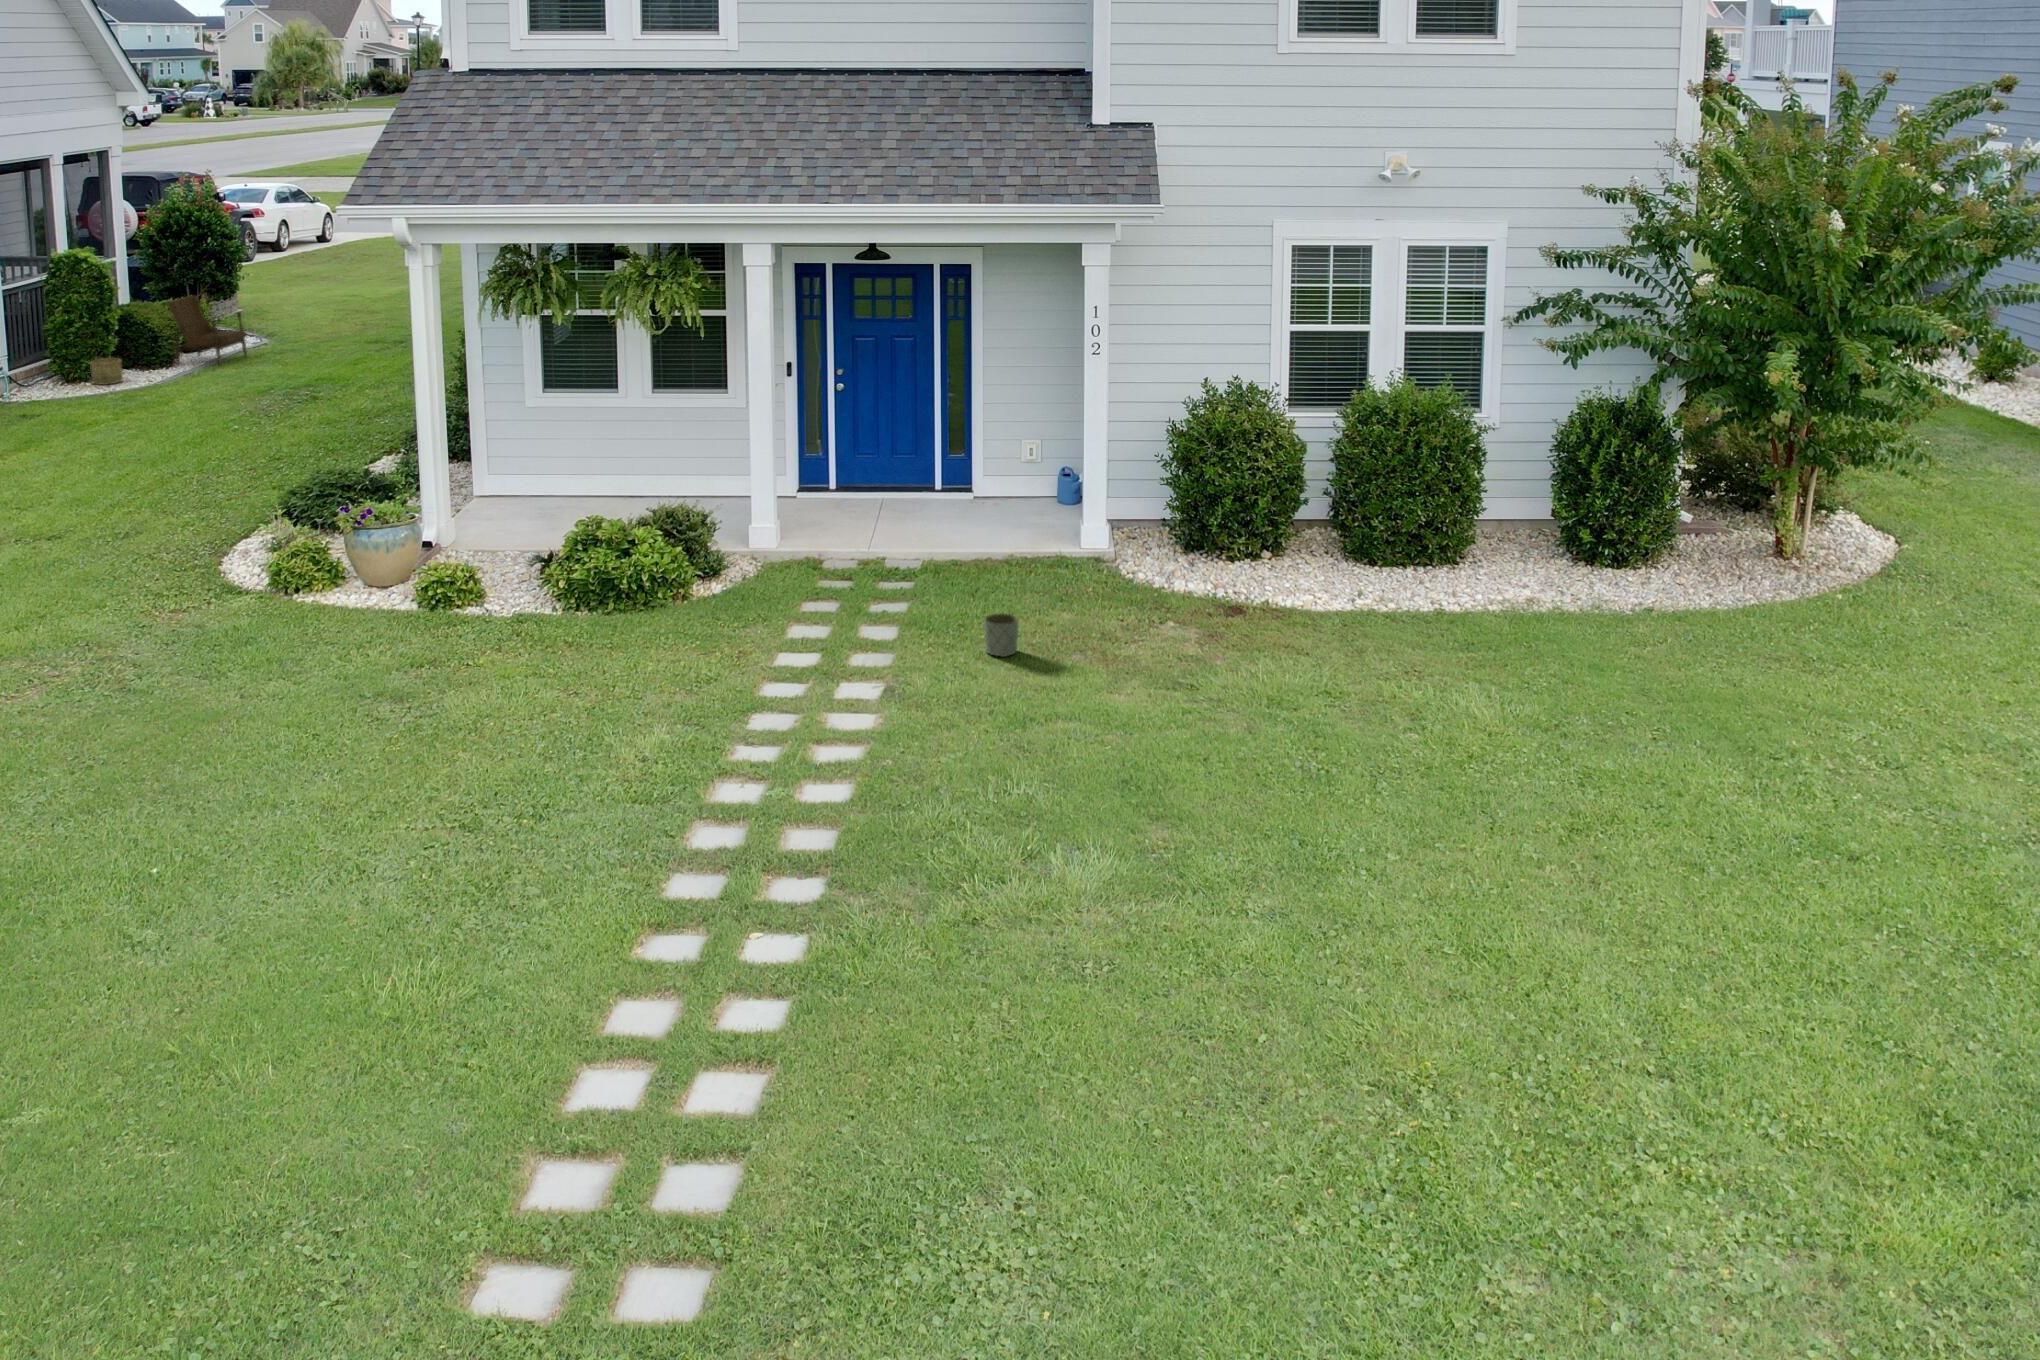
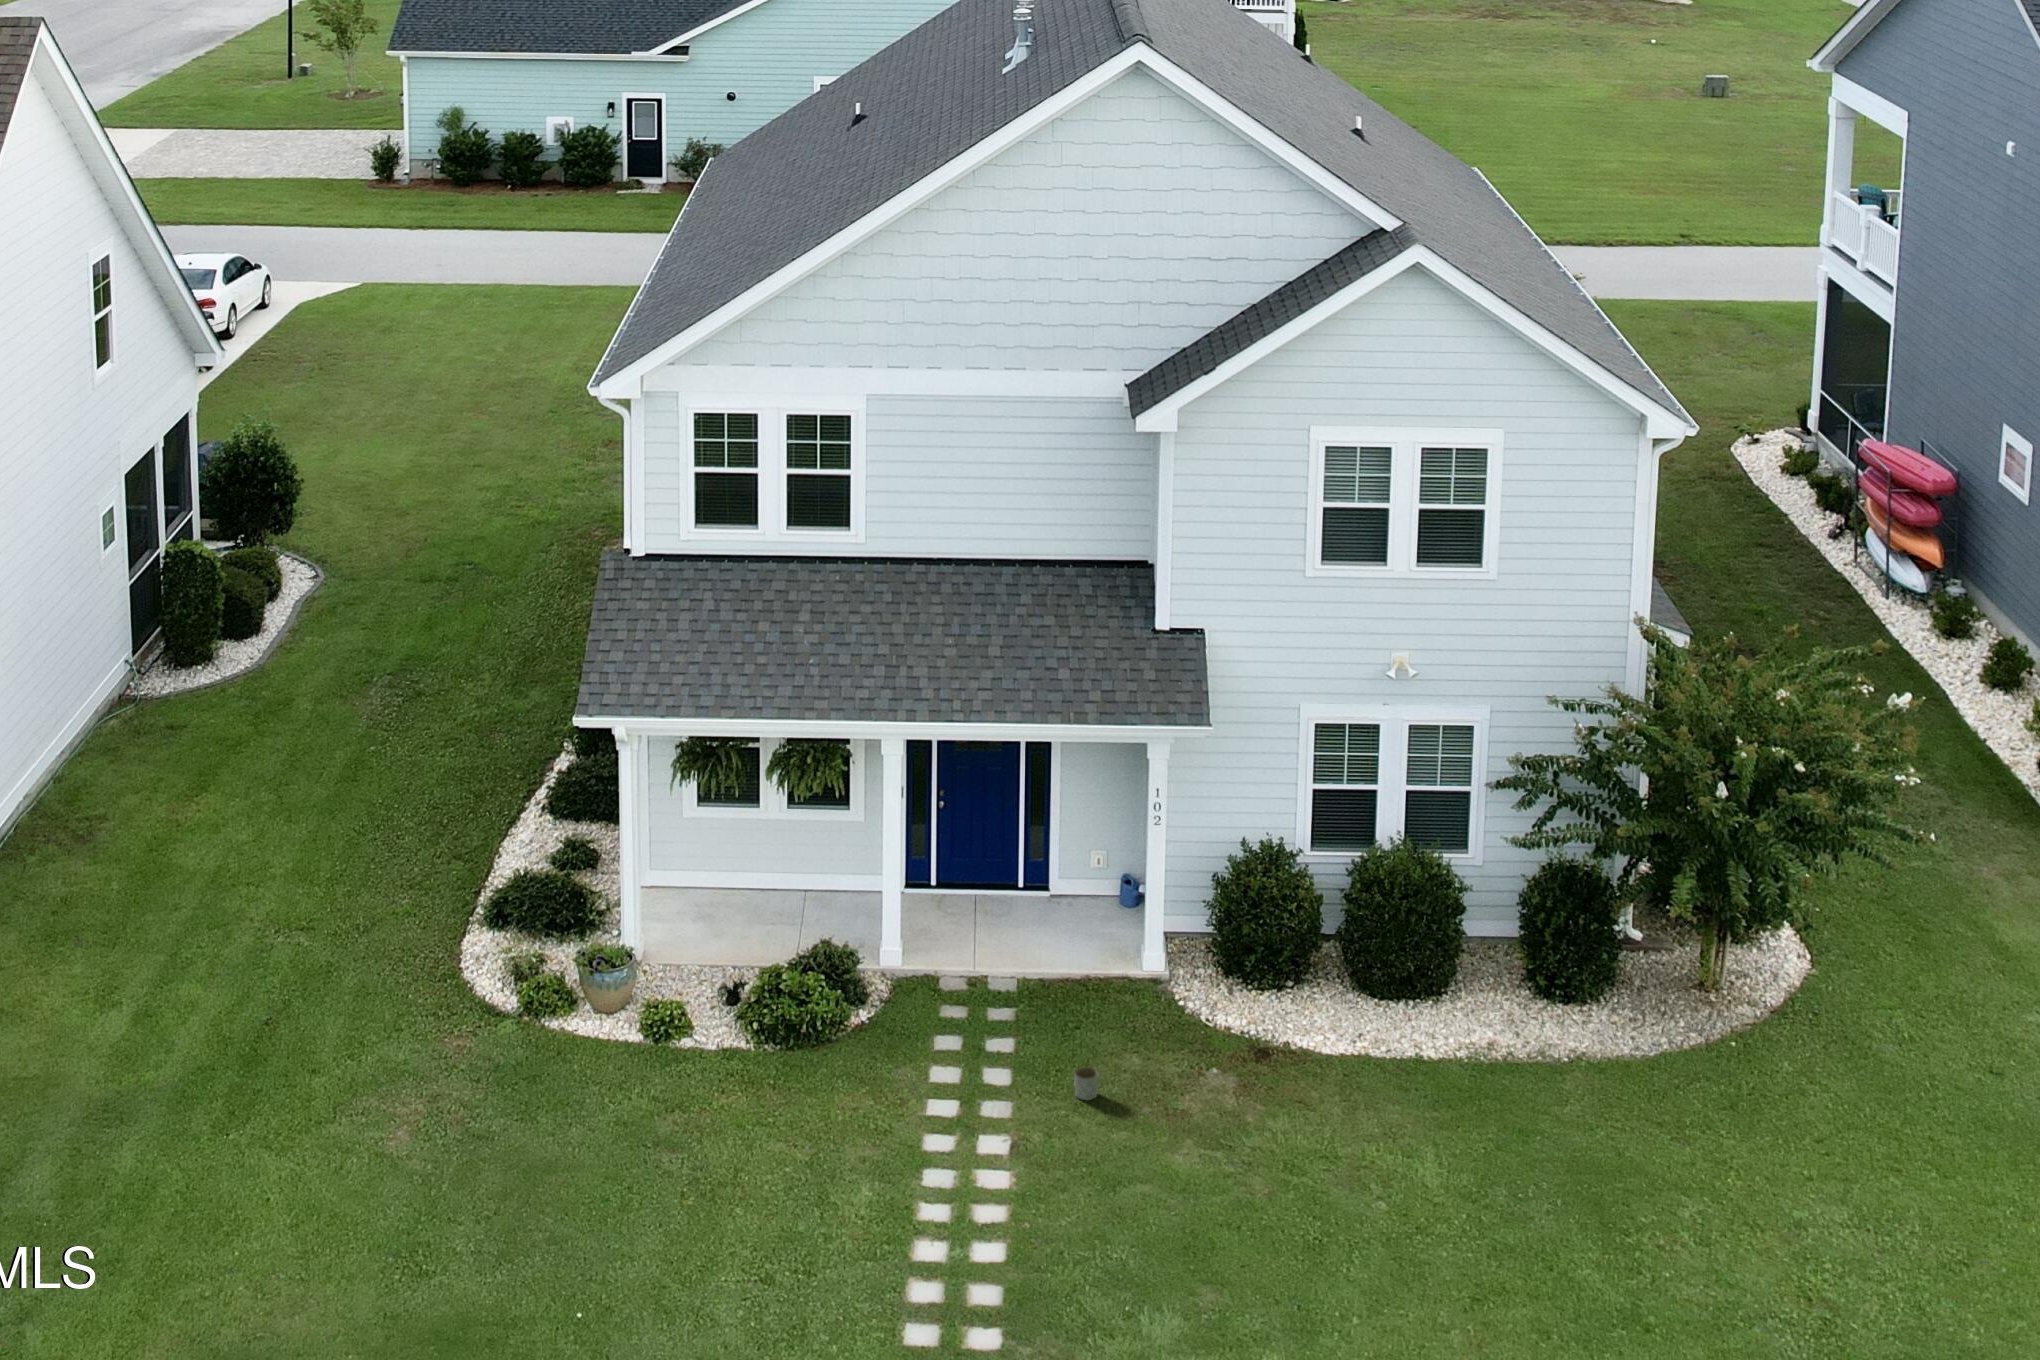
armchair: present [167,295,247,365] -> none [278,612,350,686]
wooden bucket: present [90,358,123,385] -> none [224,693,253,722]

